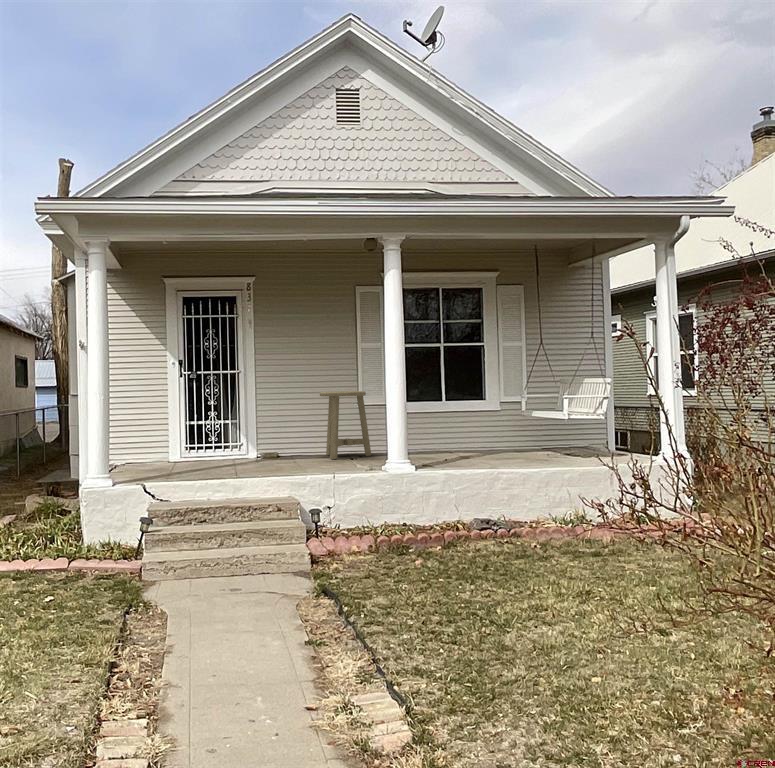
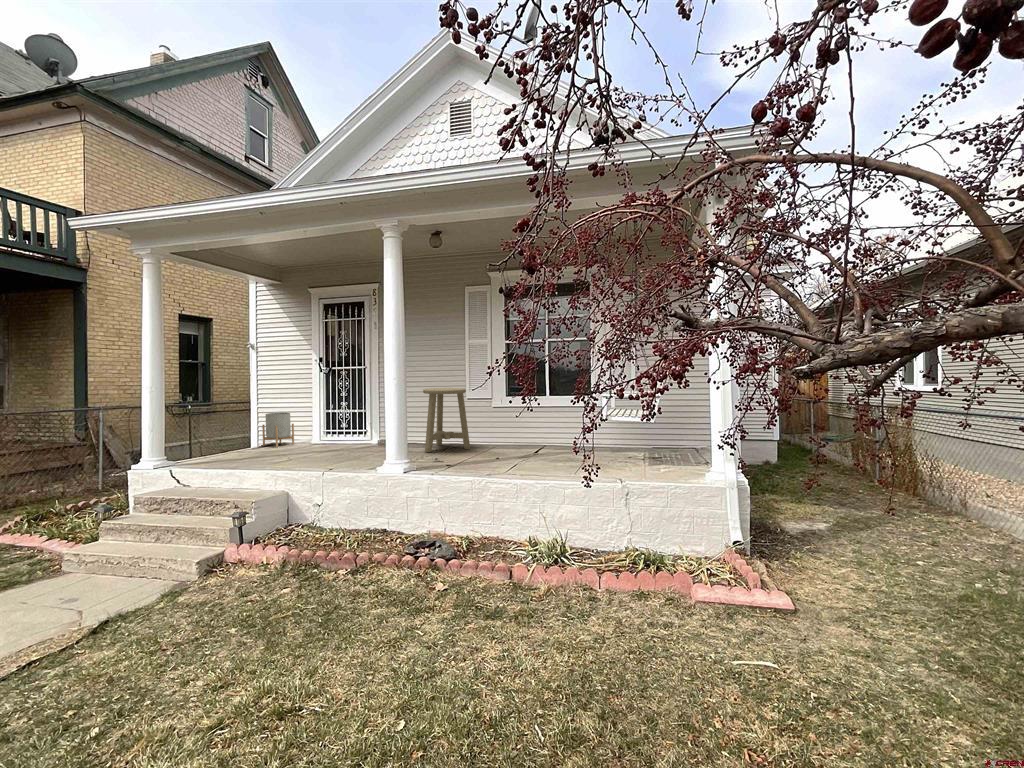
planter: none [120,426,156,465] -> present [262,412,294,447]

